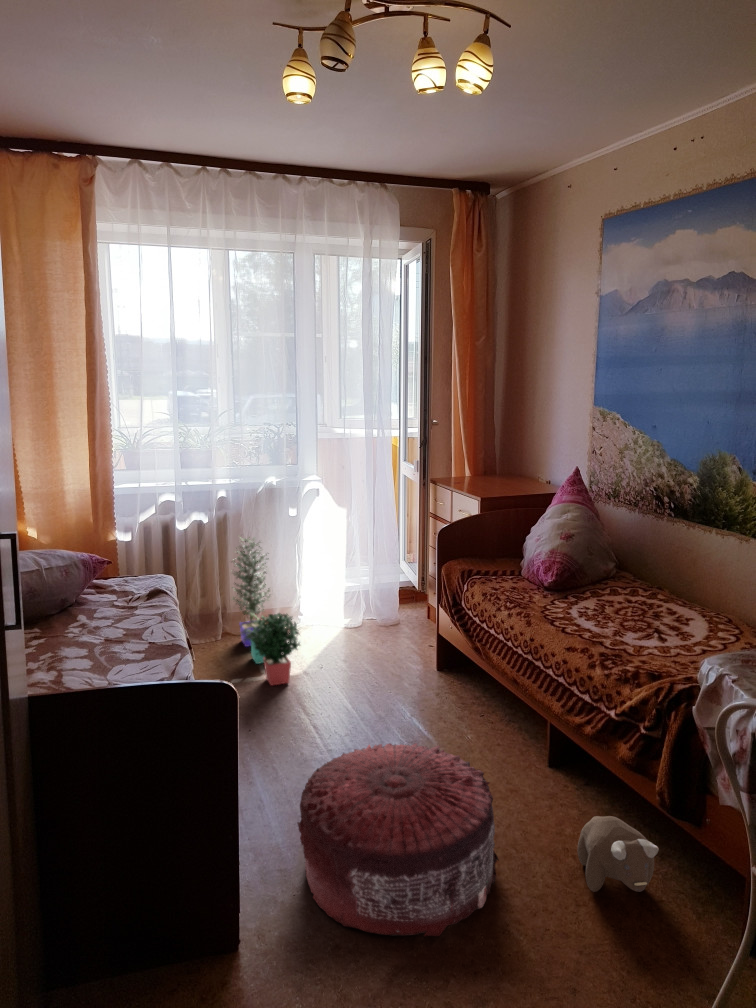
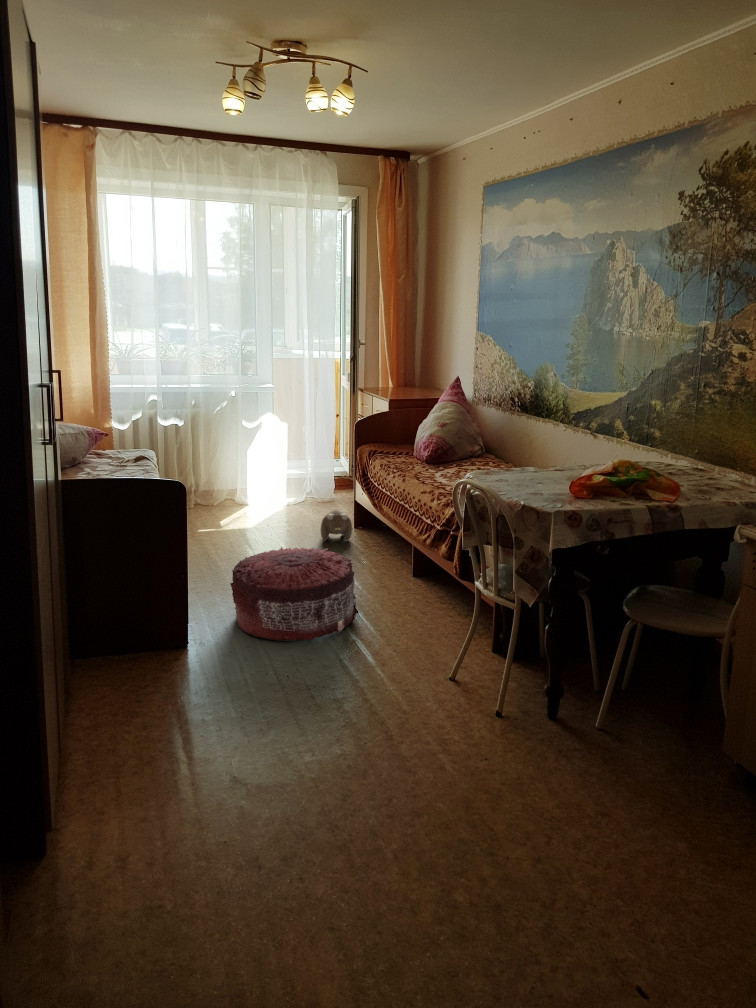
potted plant: present [232,537,300,685] -> none [200,428,252,535]
plush toy: present [578,816,659,892] -> present [321,510,352,541]

